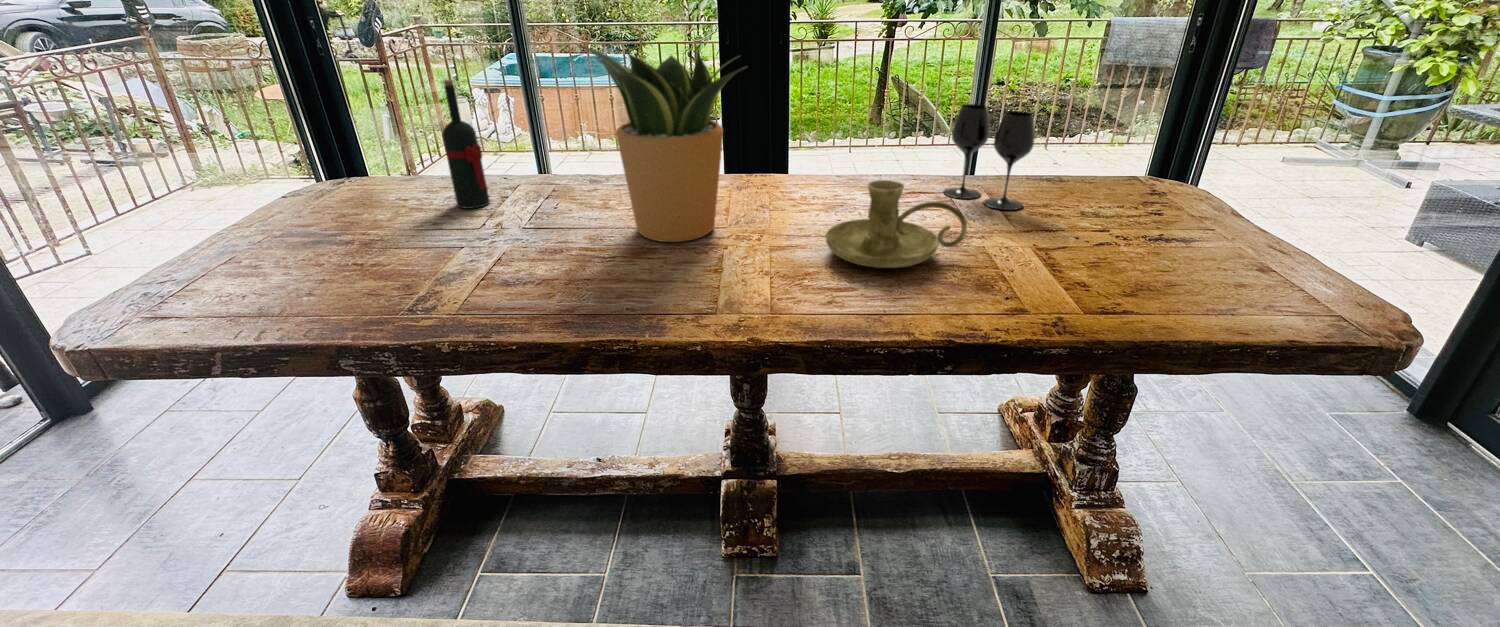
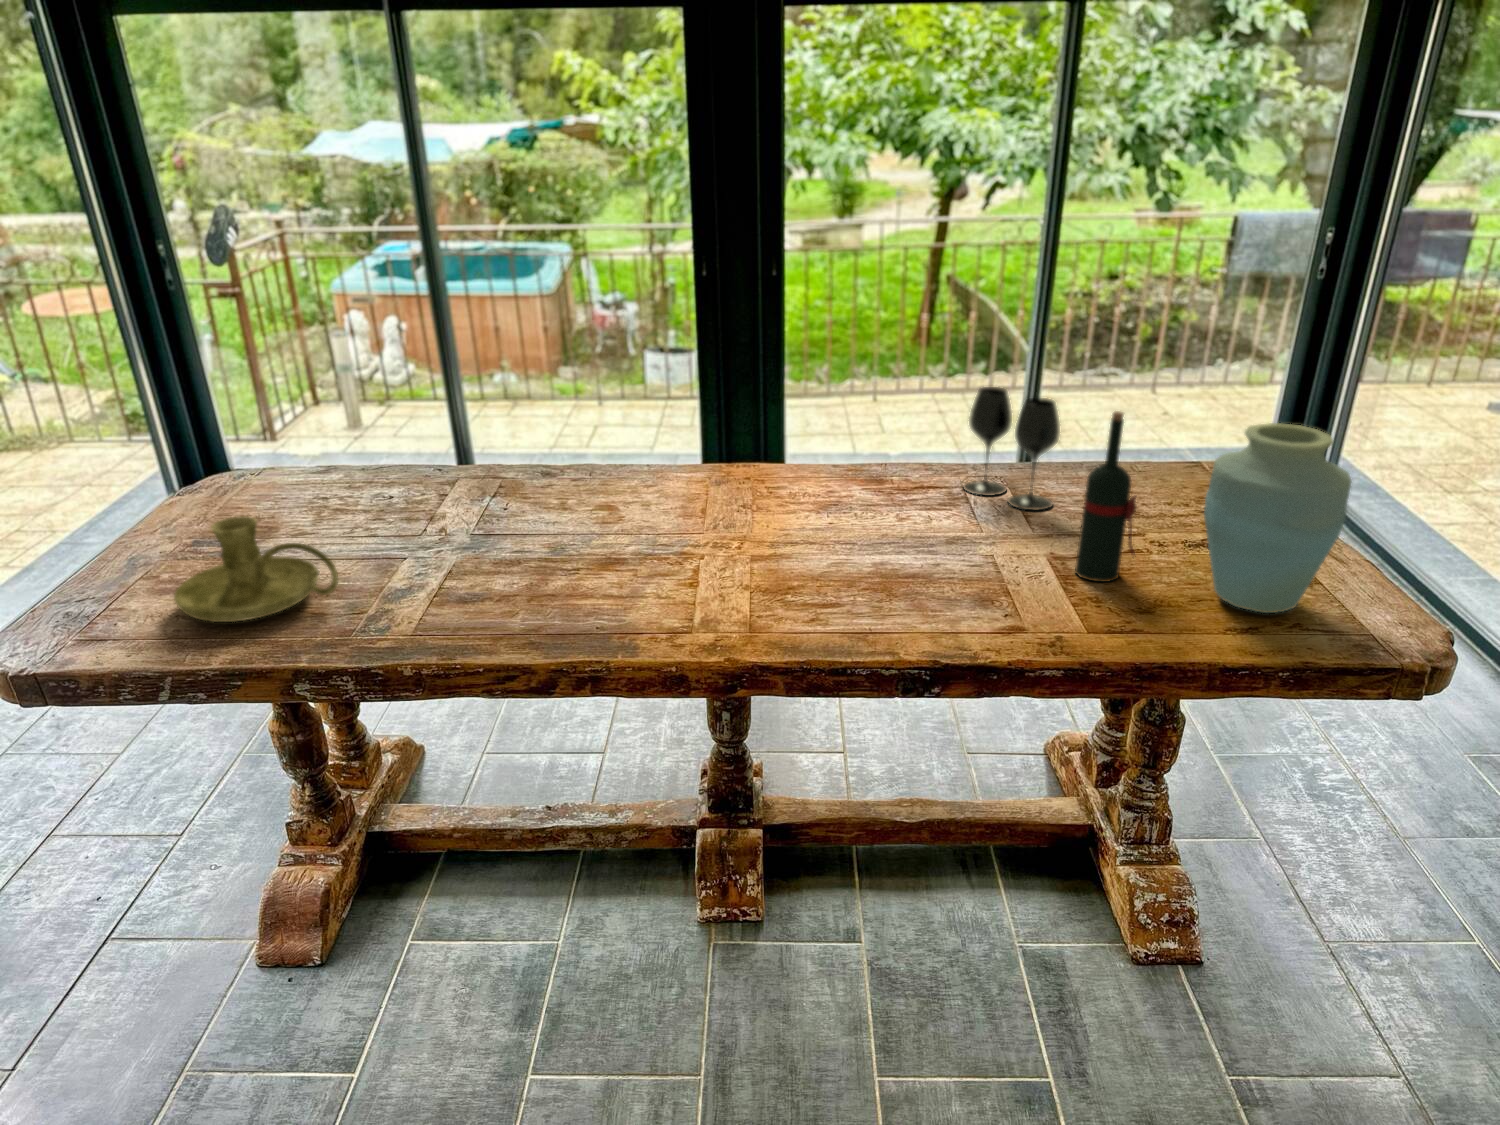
potted plant: present [575,43,746,242] -> none [535,334,727,551]
wine bottle: present [442,80,490,209] -> present [1075,411,1136,582]
vase: none [1192,116,1353,296] -> present [1204,423,1351,613]
candle holder: present [826,180,967,268] -> present [174,516,338,622]

